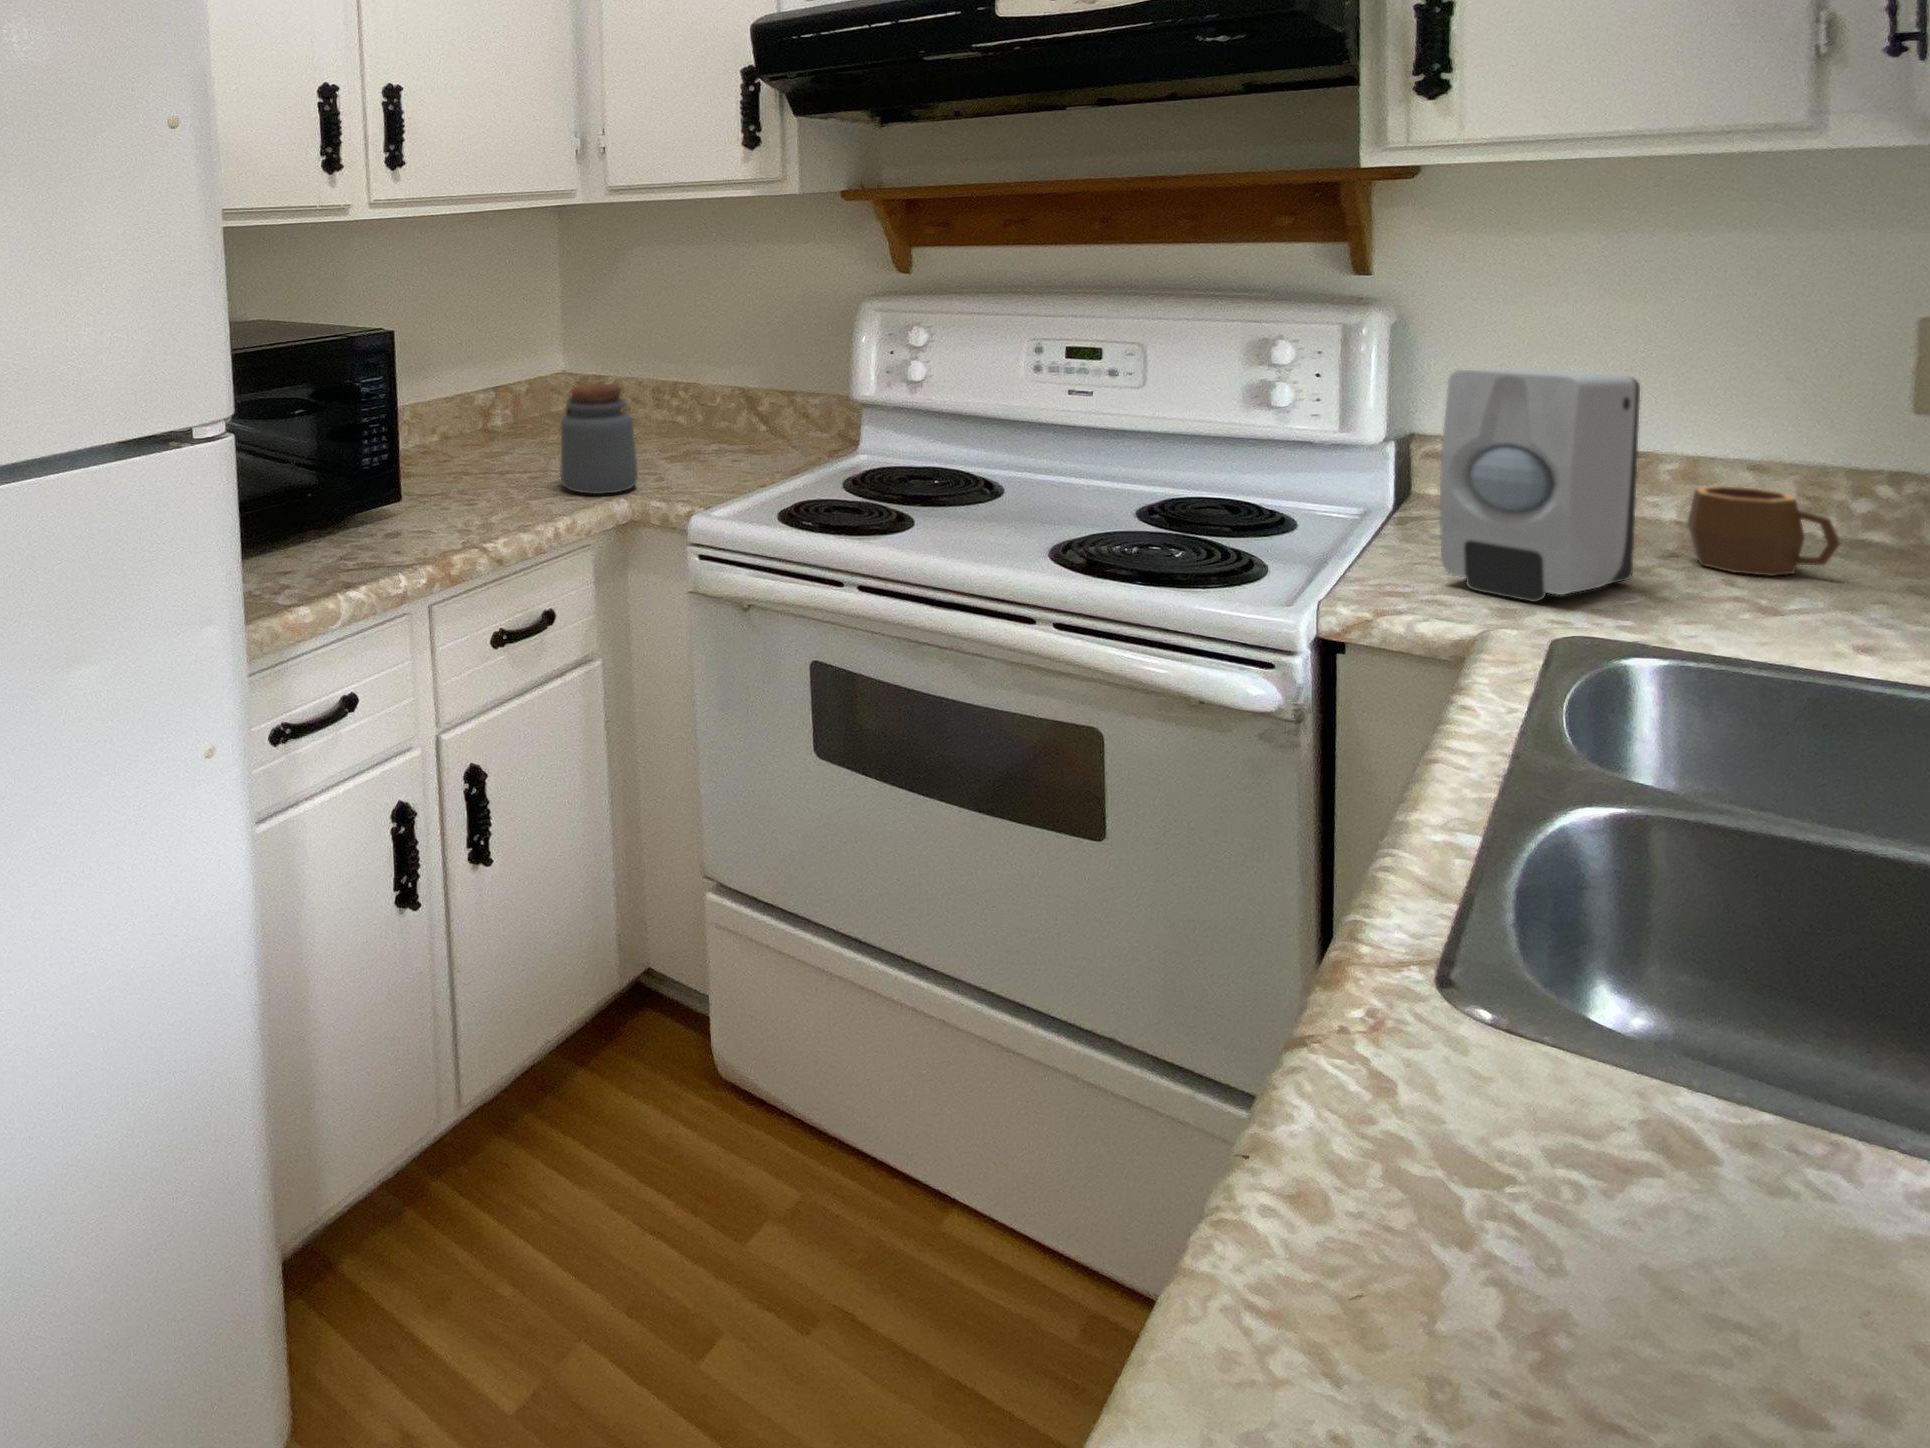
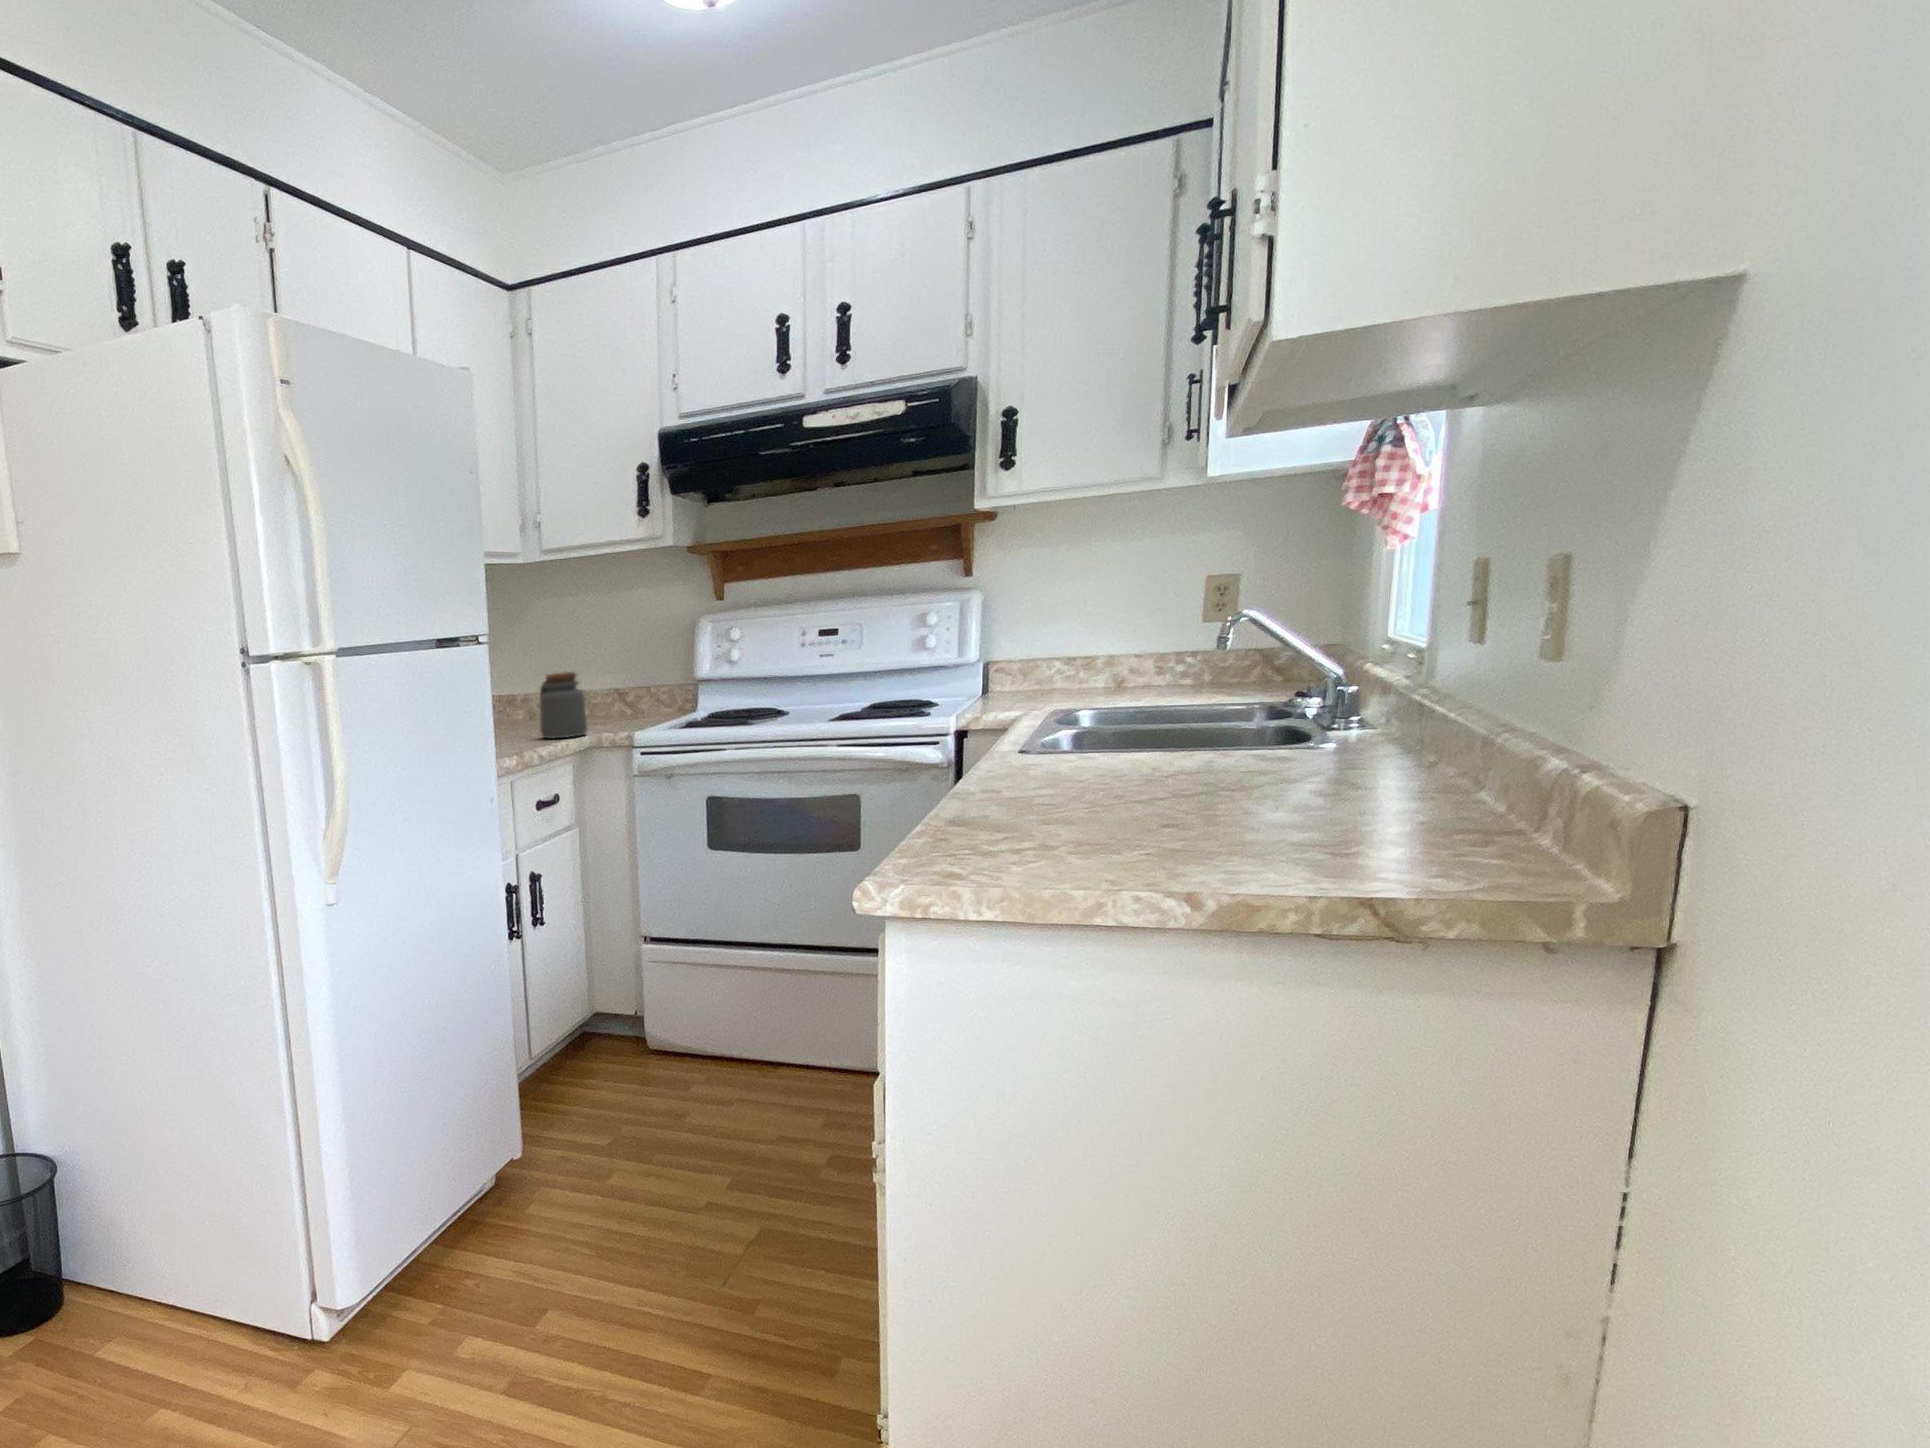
soap dispenser: present [1440,369,1640,602] -> none [1007,602,1088,711]
mug: present [1688,486,1840,576] -> none [1105,659,1160,697]

